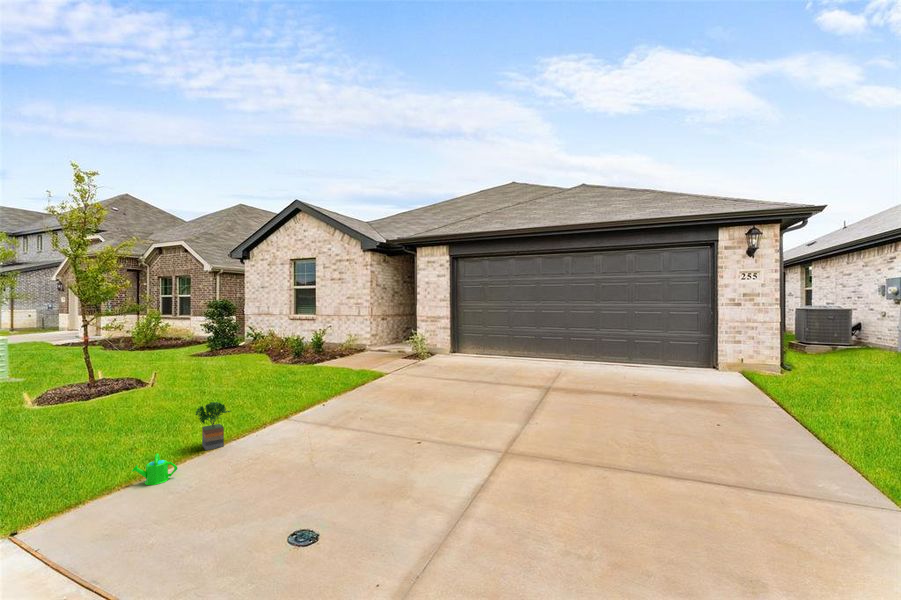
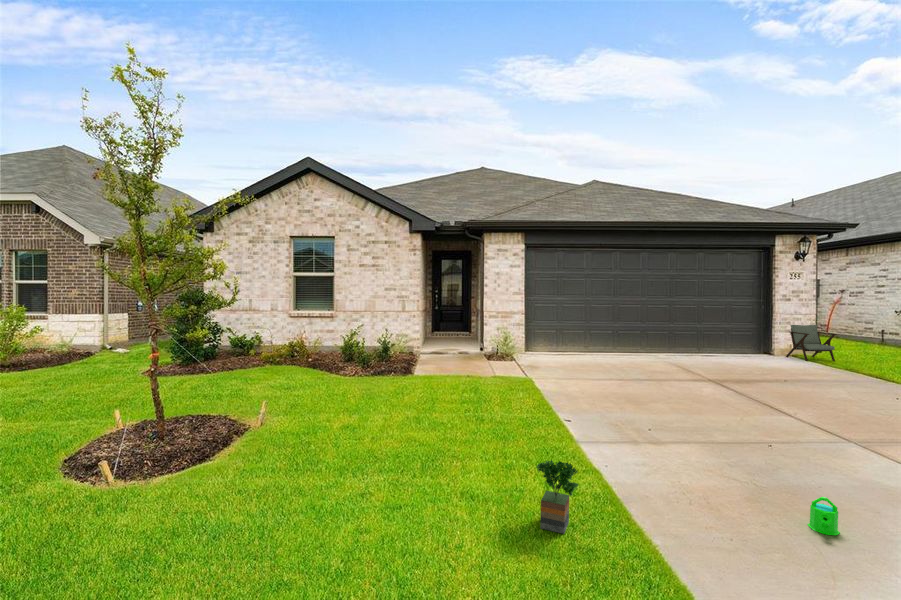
lounge chair: none [732,334,785,381] -> present [786,325,837,361]
potted tree: present [195,402,231,450] -> present [537,460,578,534]

